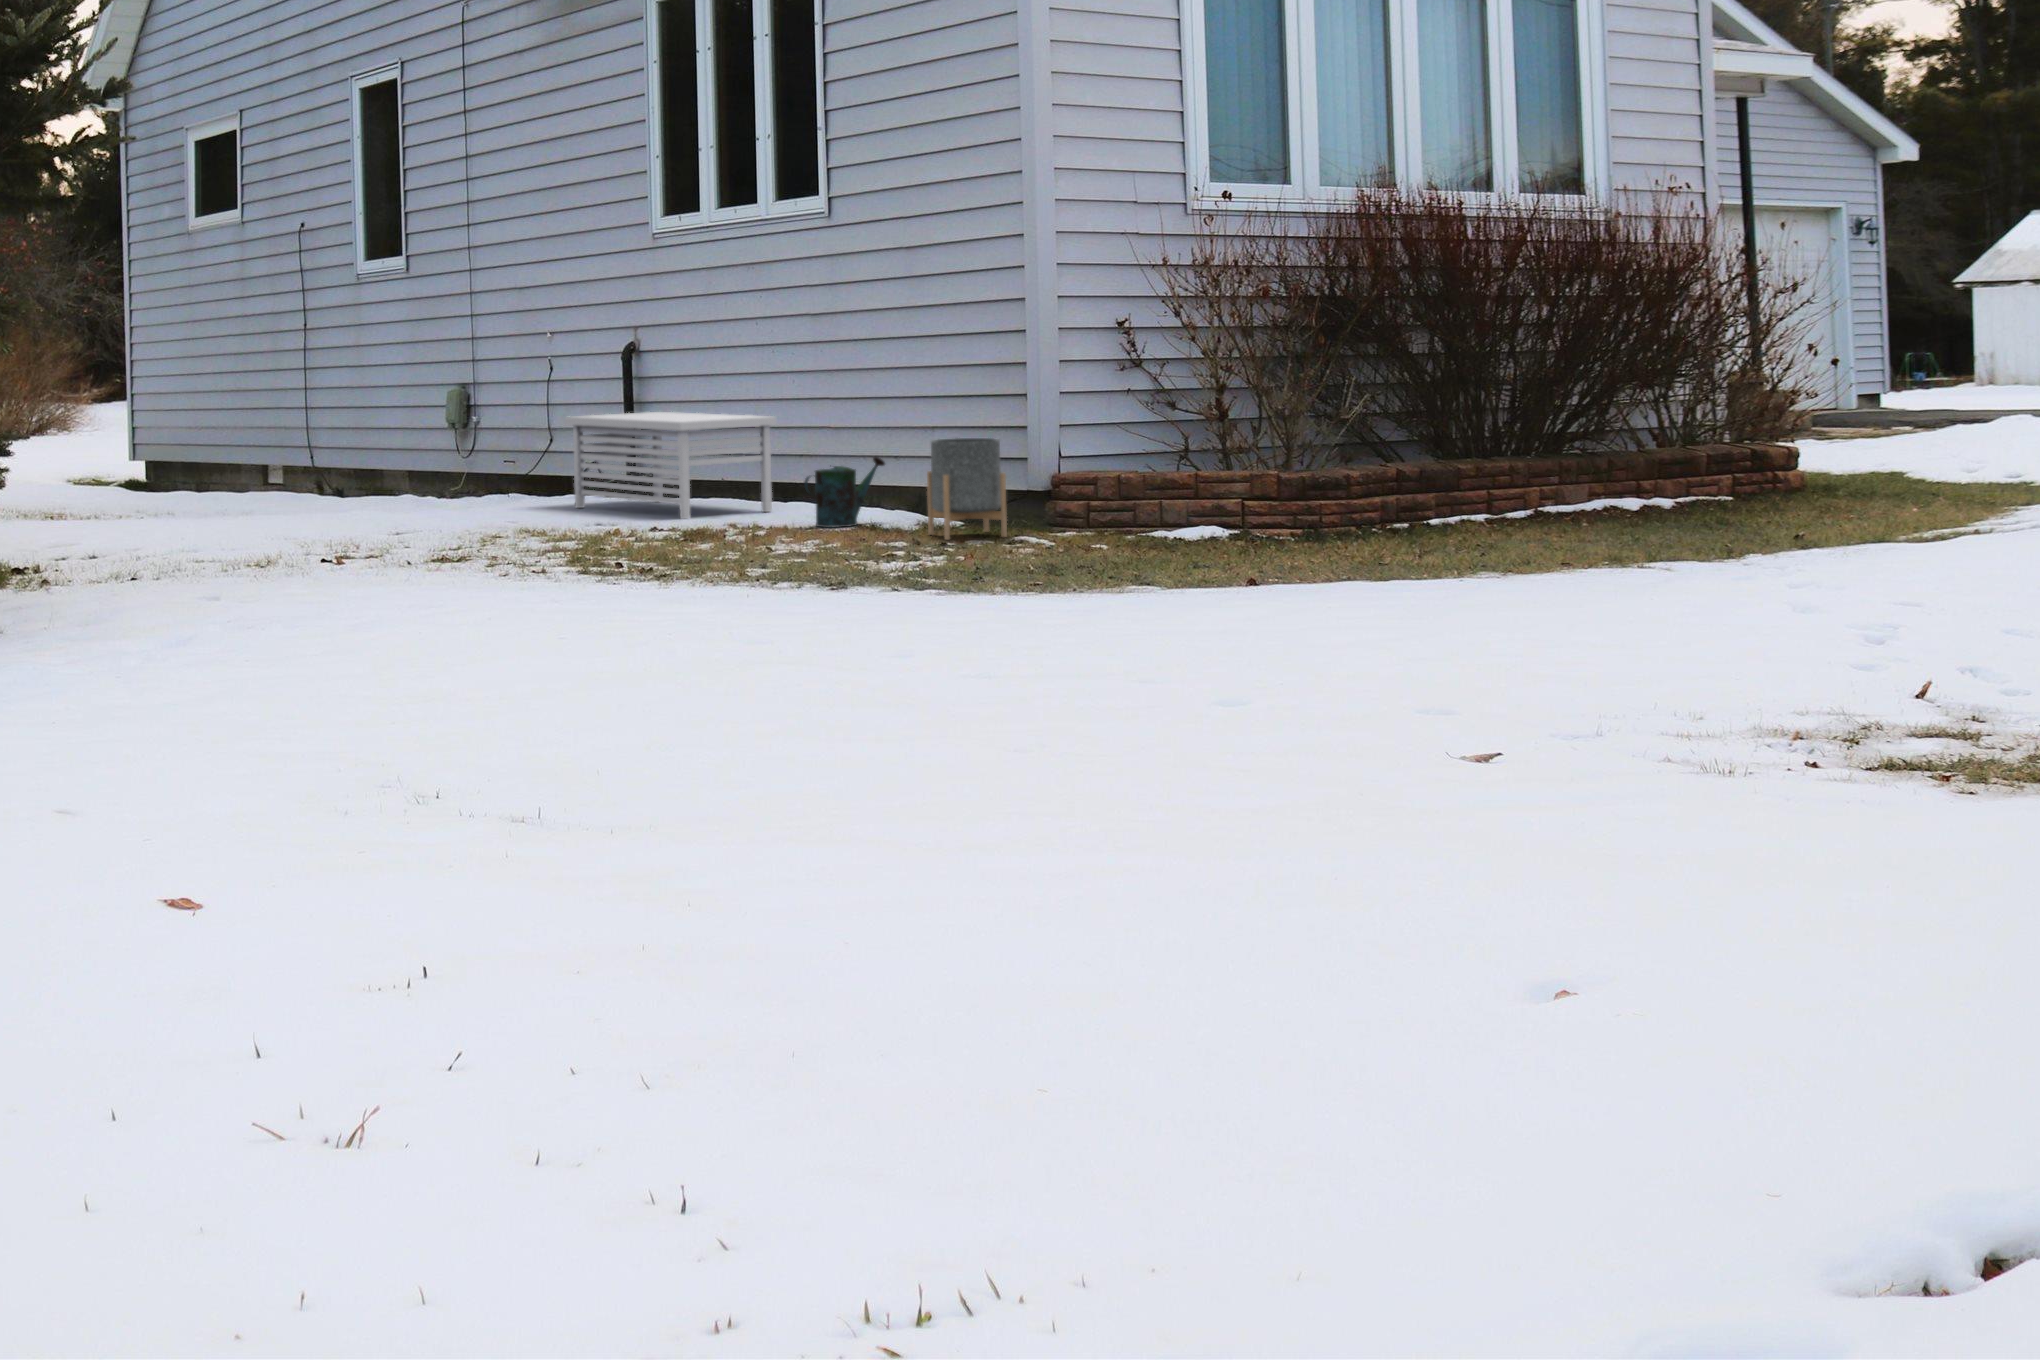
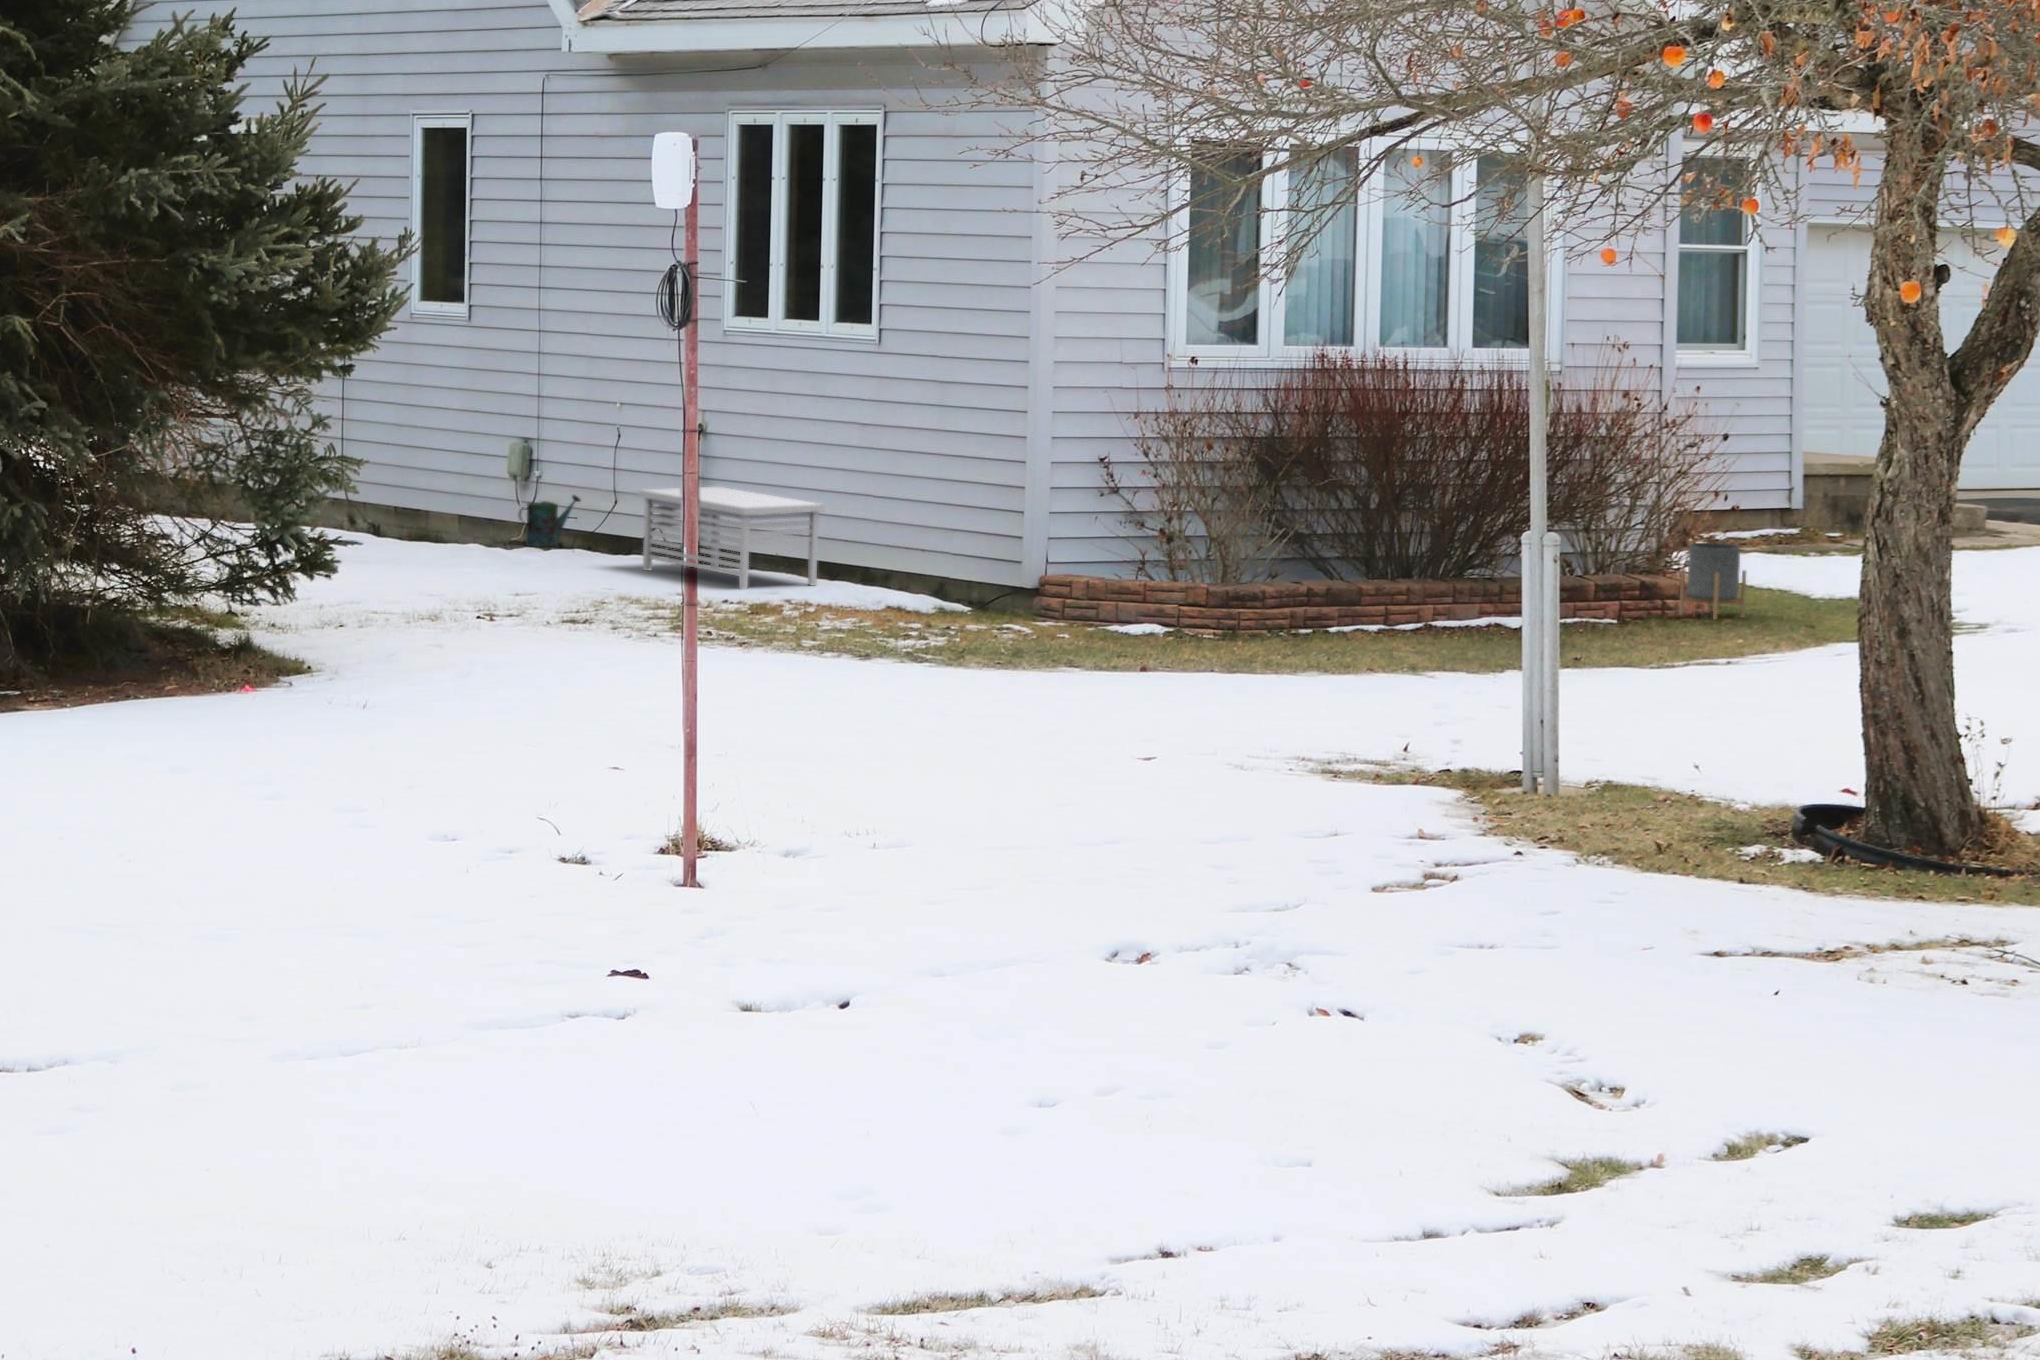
planter: present [927,438,1007,540] -> present [1679,543,1746,620]
watering can: present [804,457,885,527] -> present [519,495,580,547]

